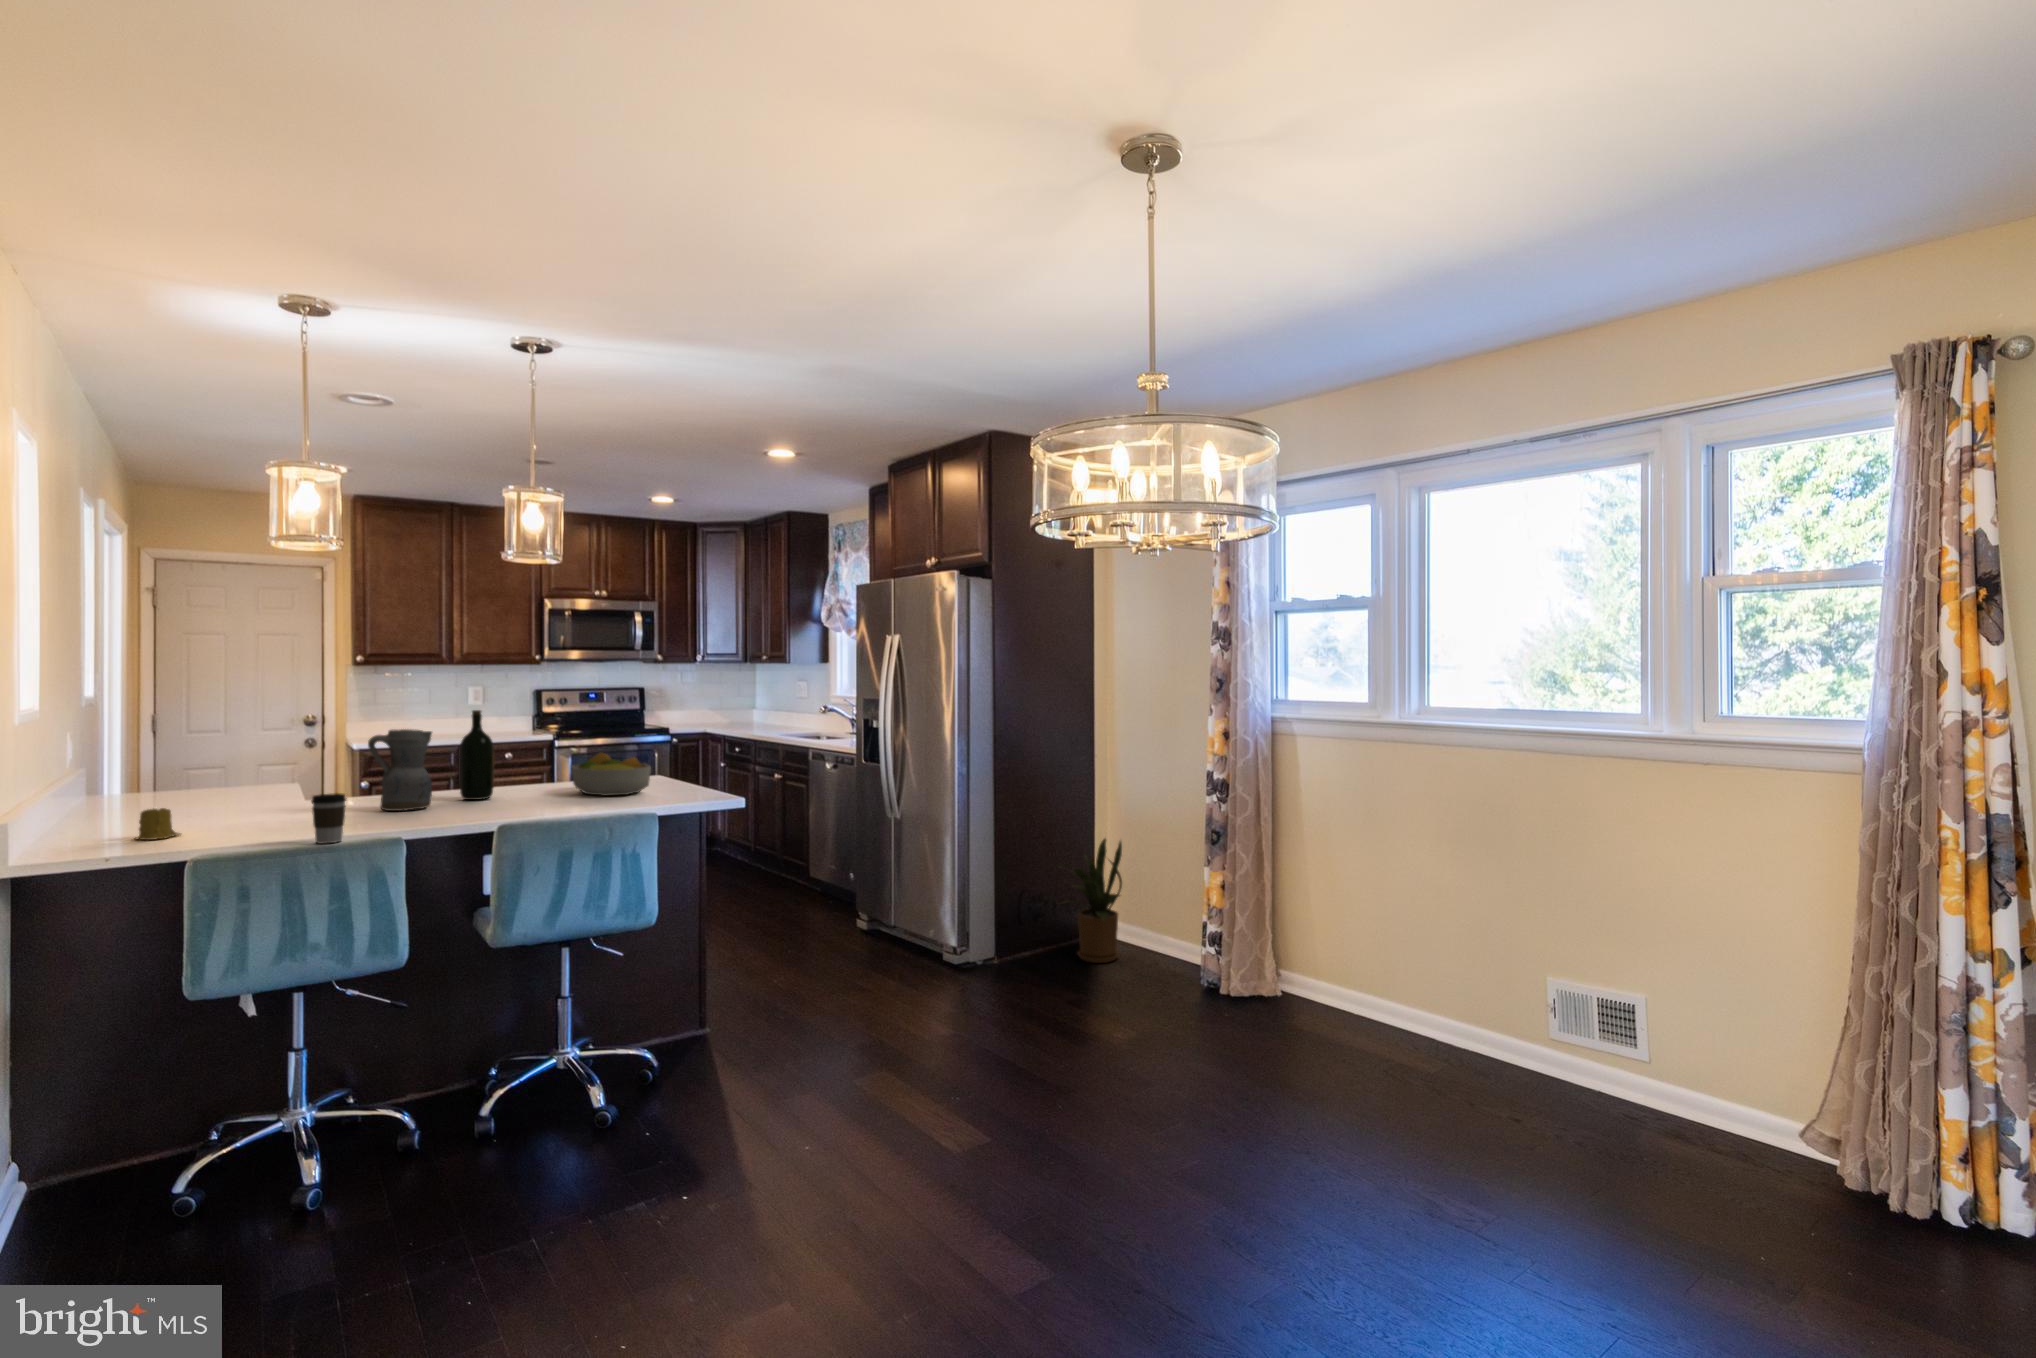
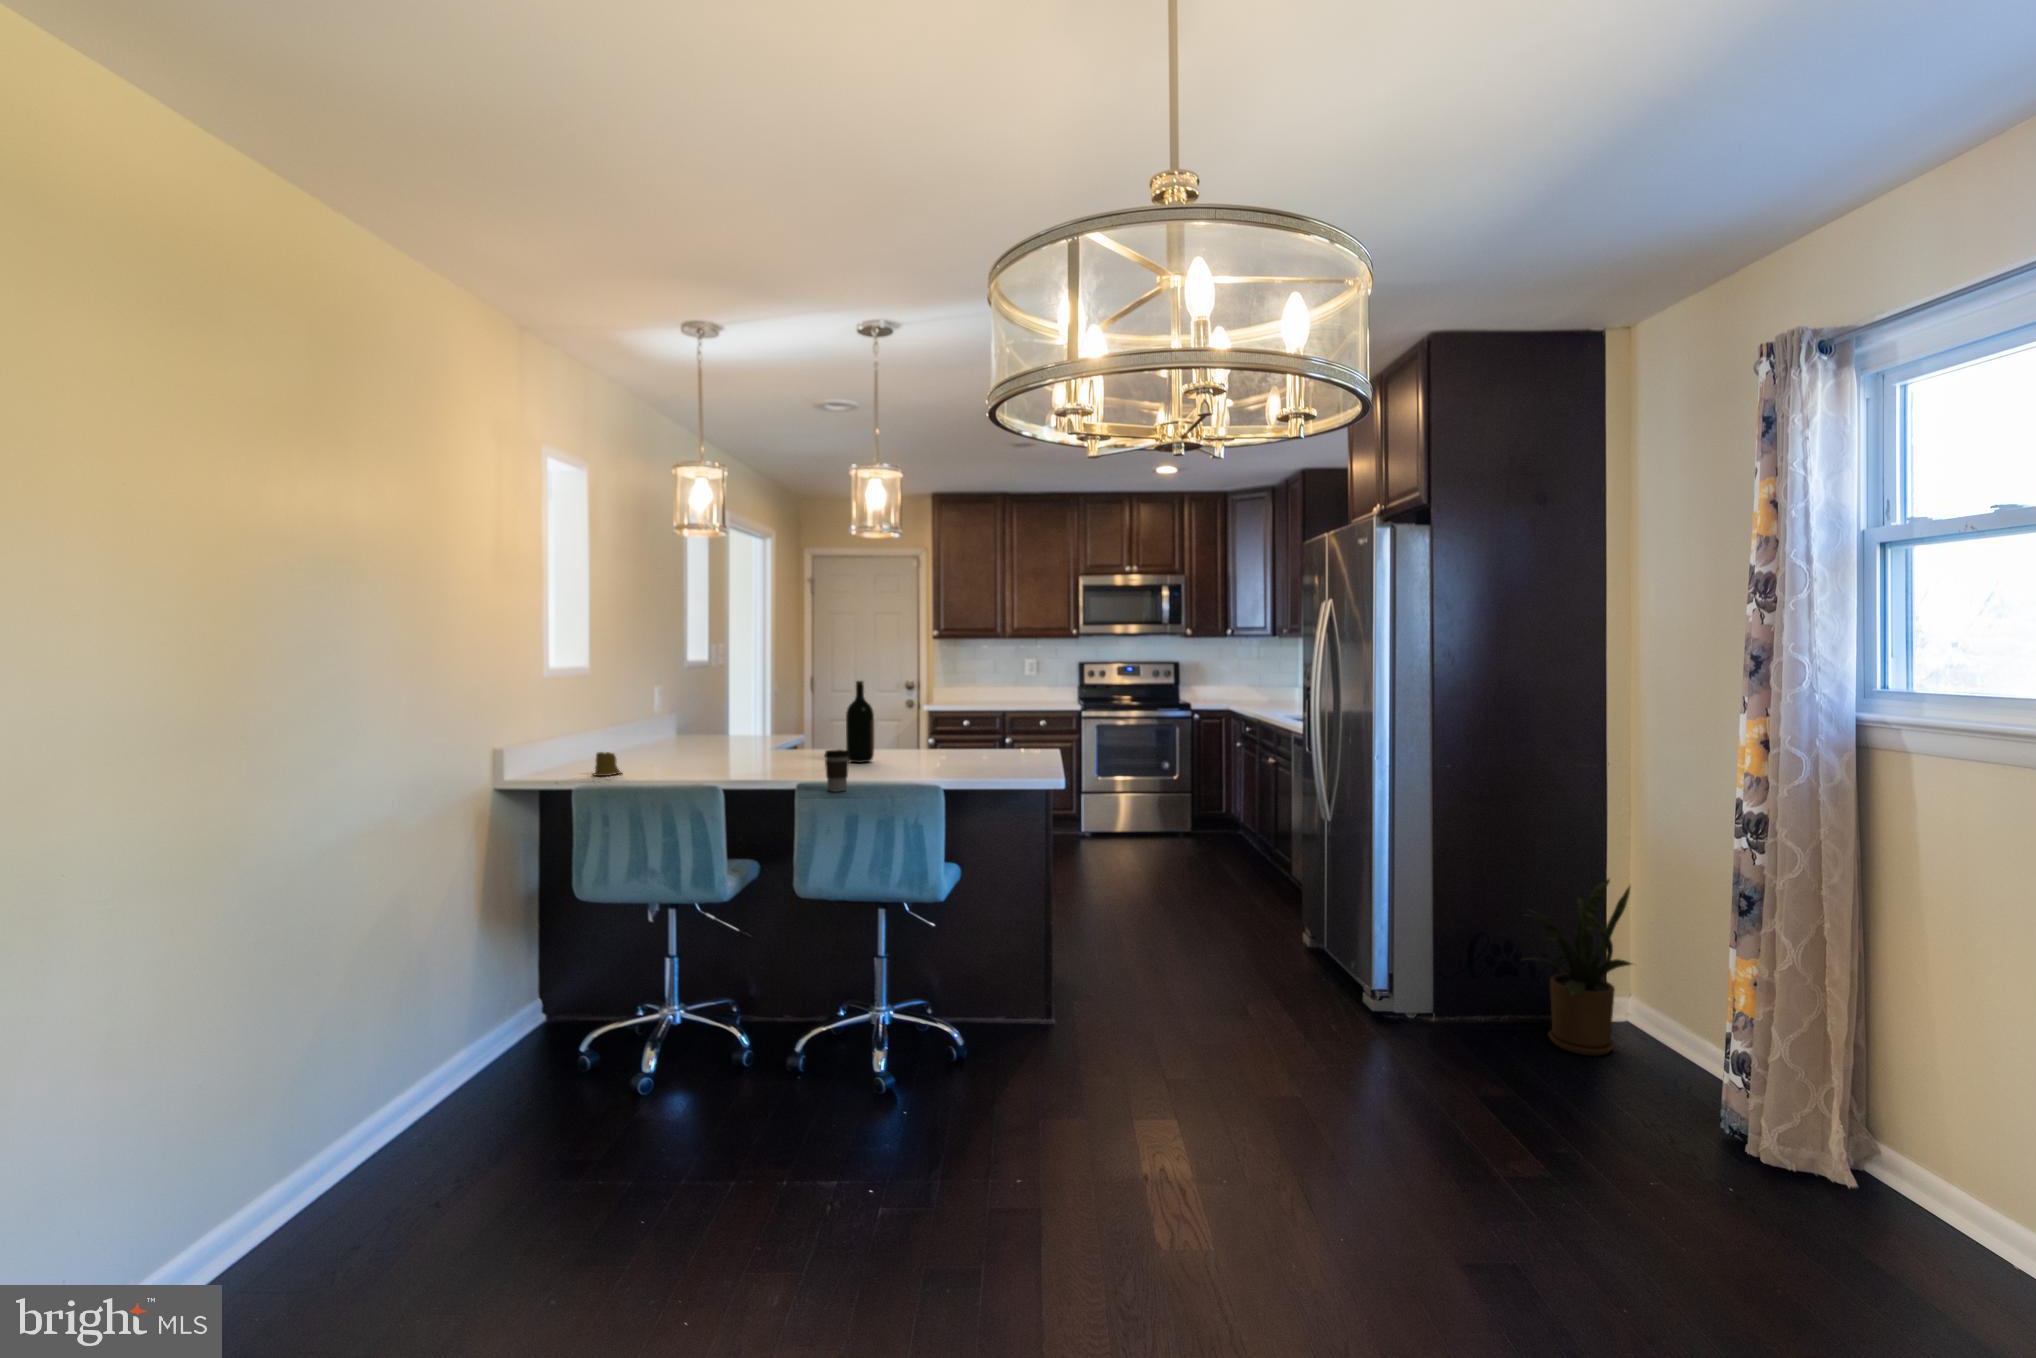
ceramic pitcher: present [368,729,432,811] -> none [765,696,813,767]
fruit bowl: present [571,753,651,796] -> none [934,724,1006,768]
coffee cup: present [311,793,347,844] -> present [825,749,850,792]

